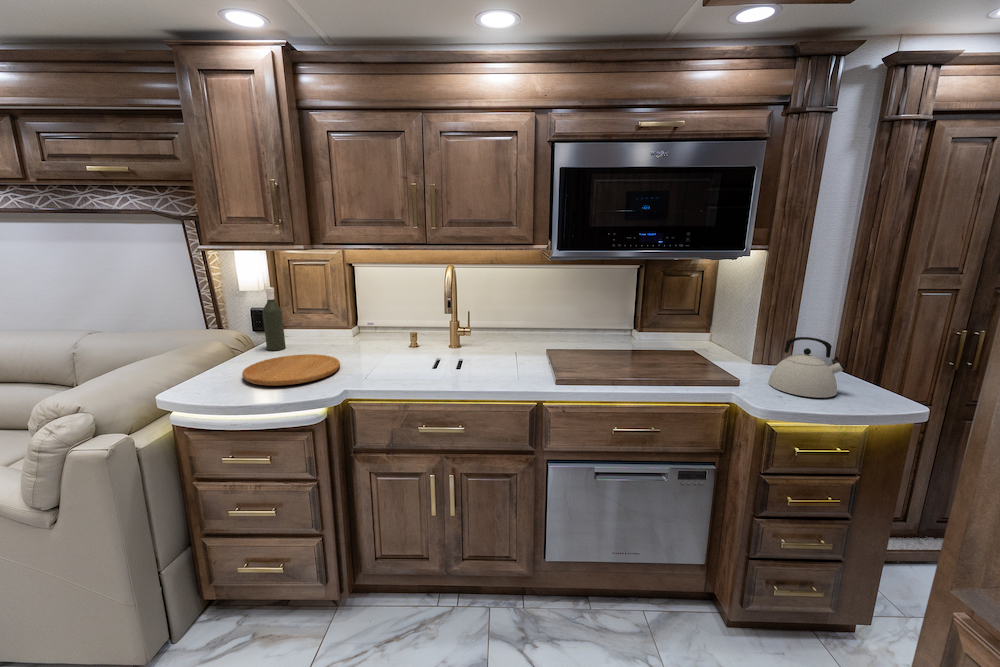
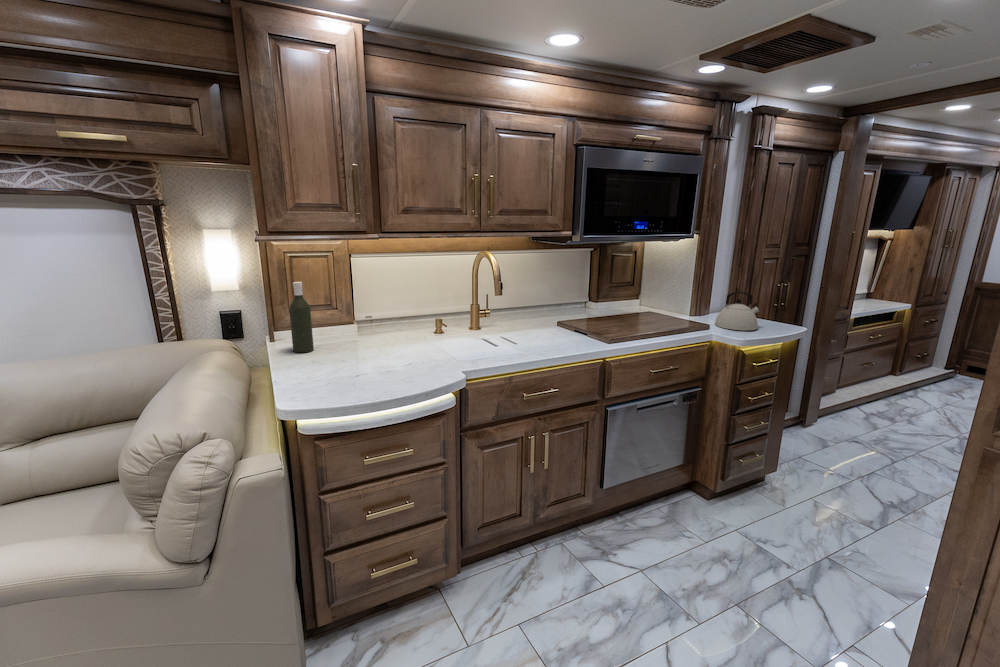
cutting board: present [242,354,340,386] -> none [327,348,423,380]

